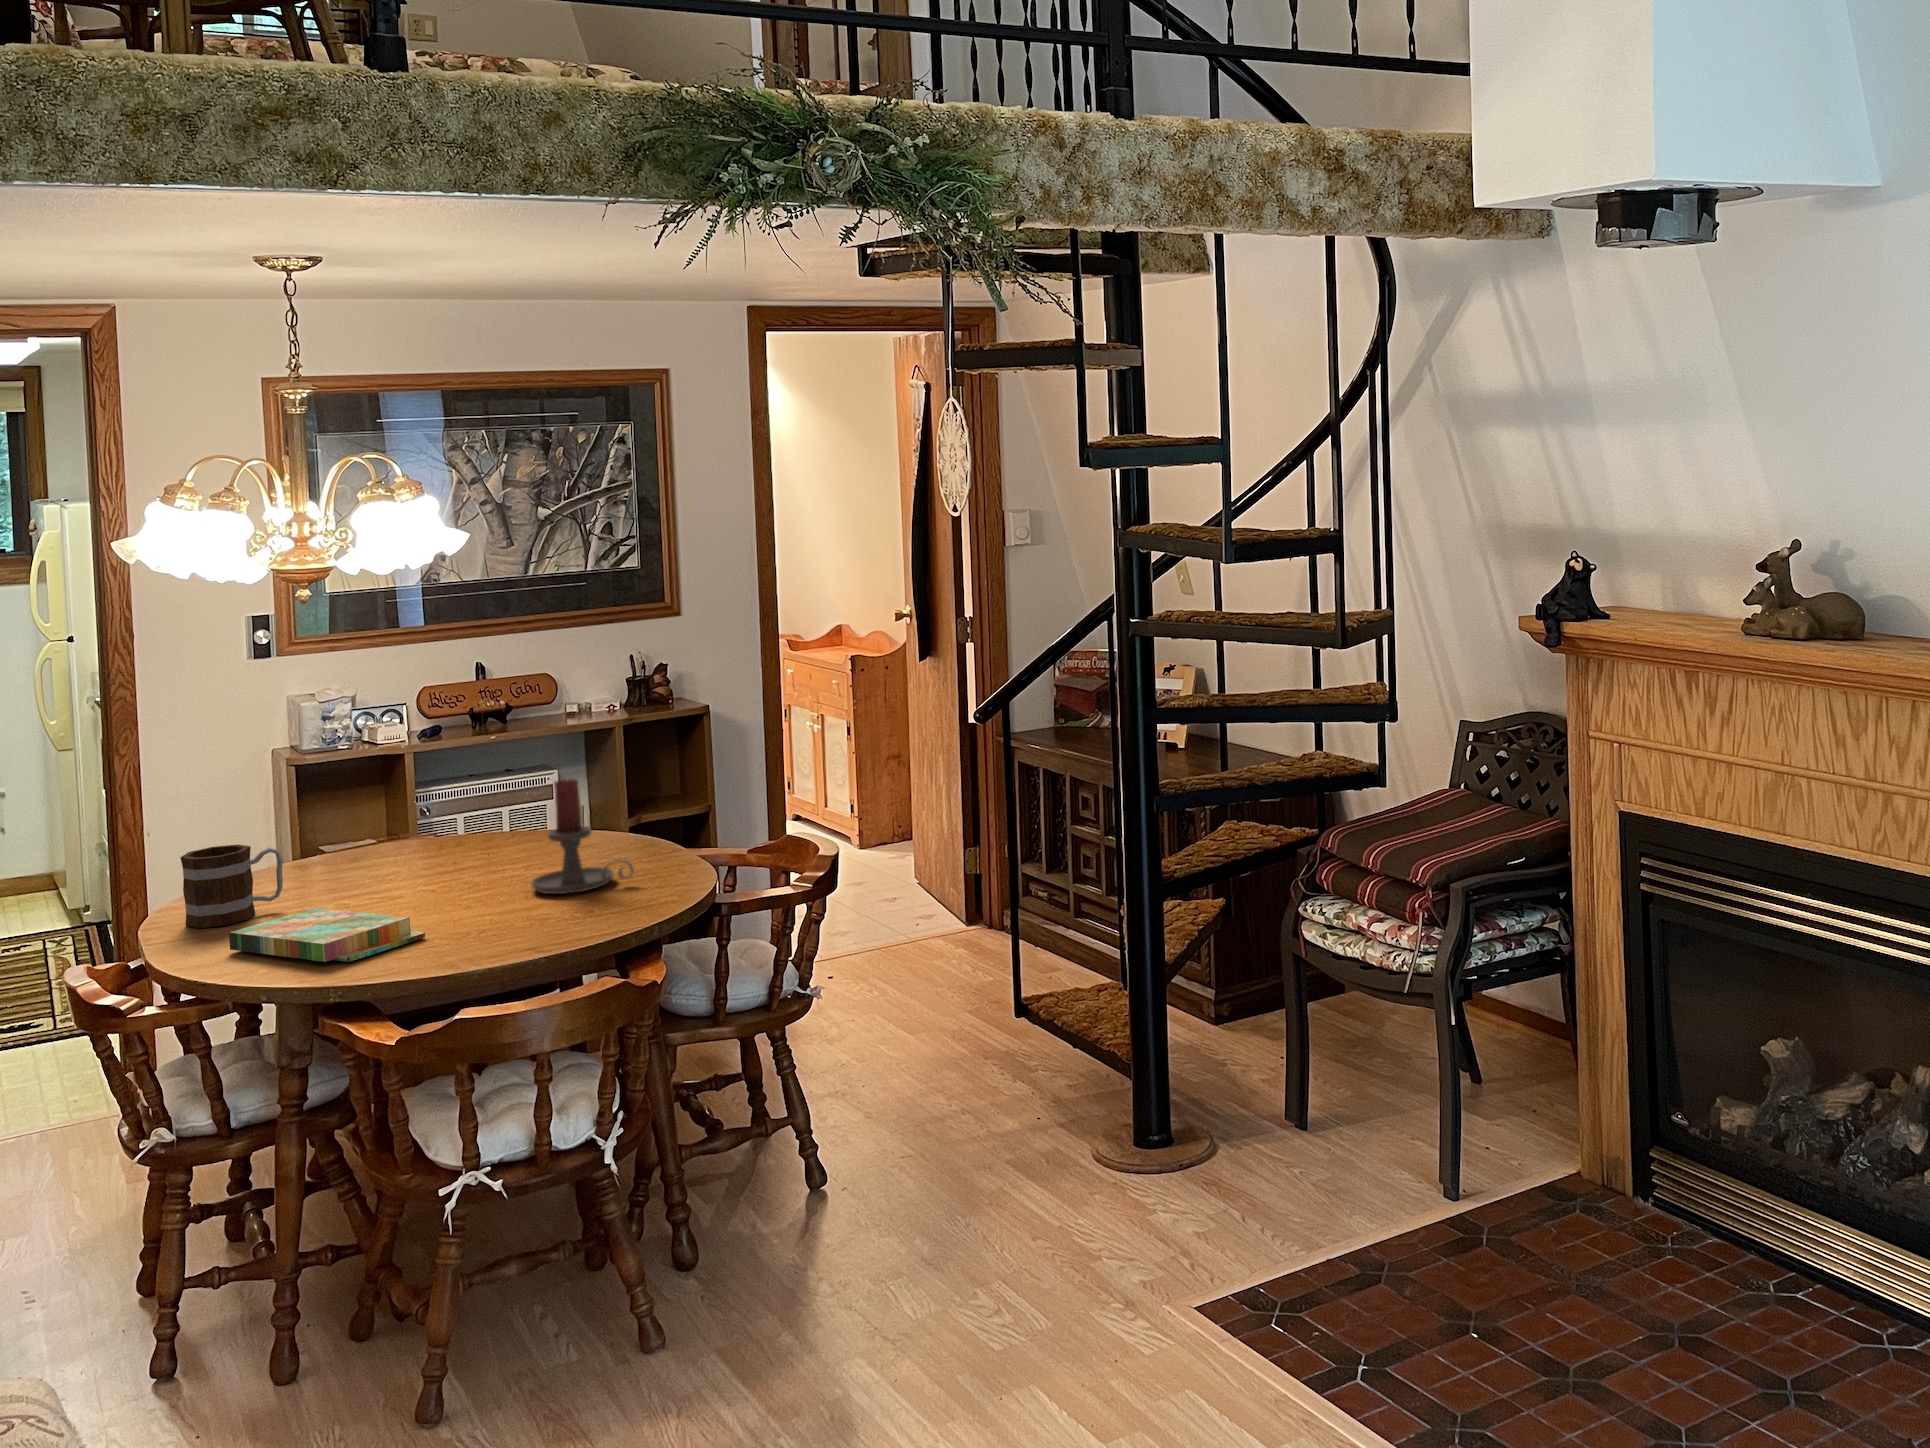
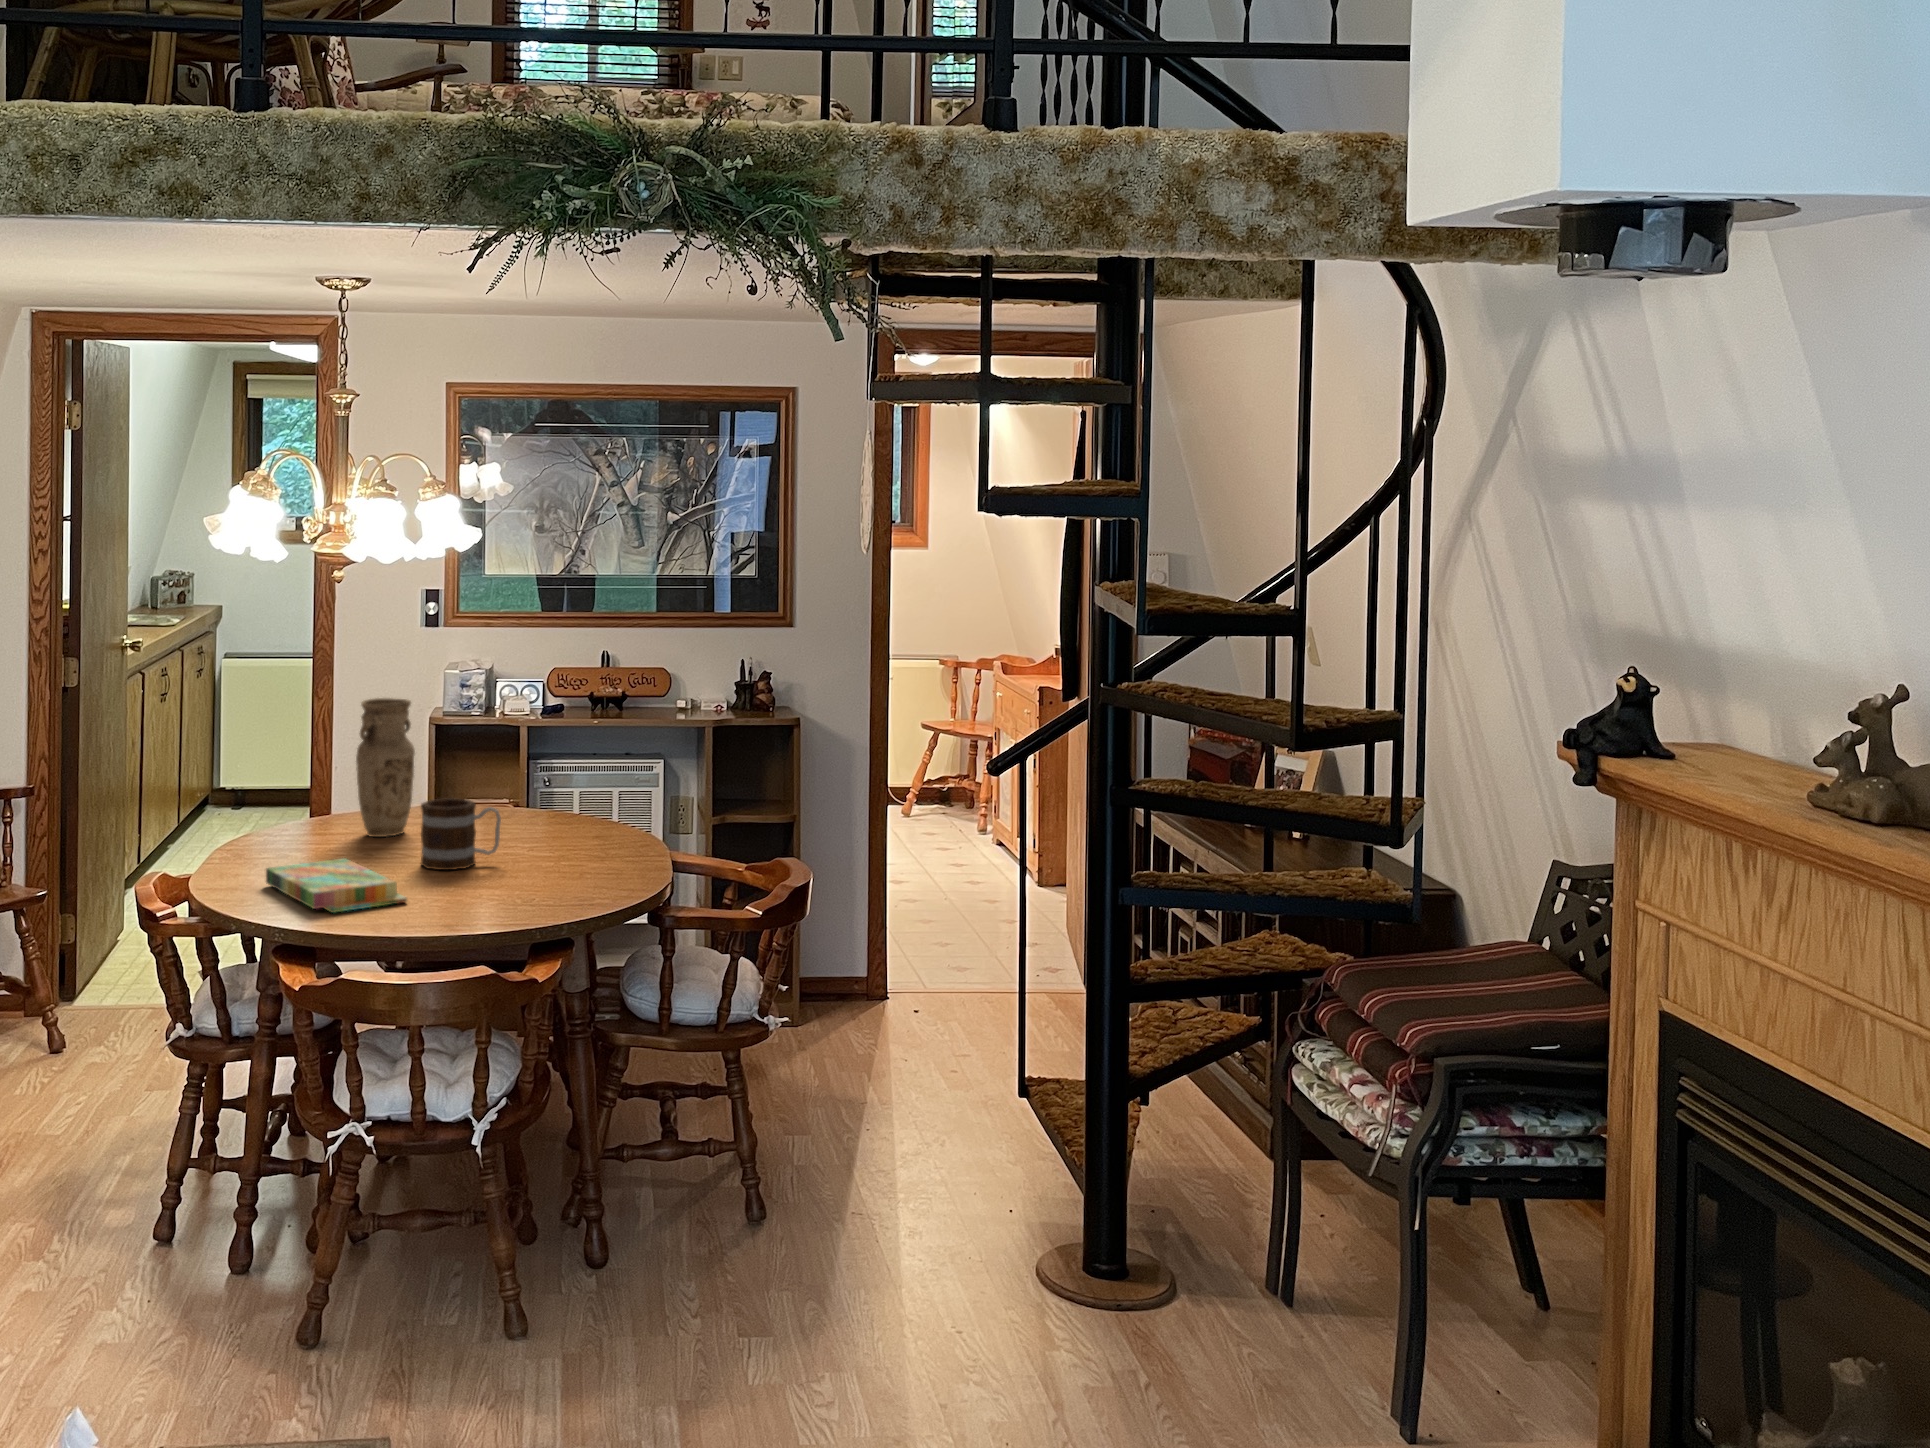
vase: none [276,729,346,886] -> present [356,698,415,837]
candle holder: present [531,779,634,894] -> none [524,773,611,884]
mug: present [180,844,283,928] -> present [421,798,501,870]

